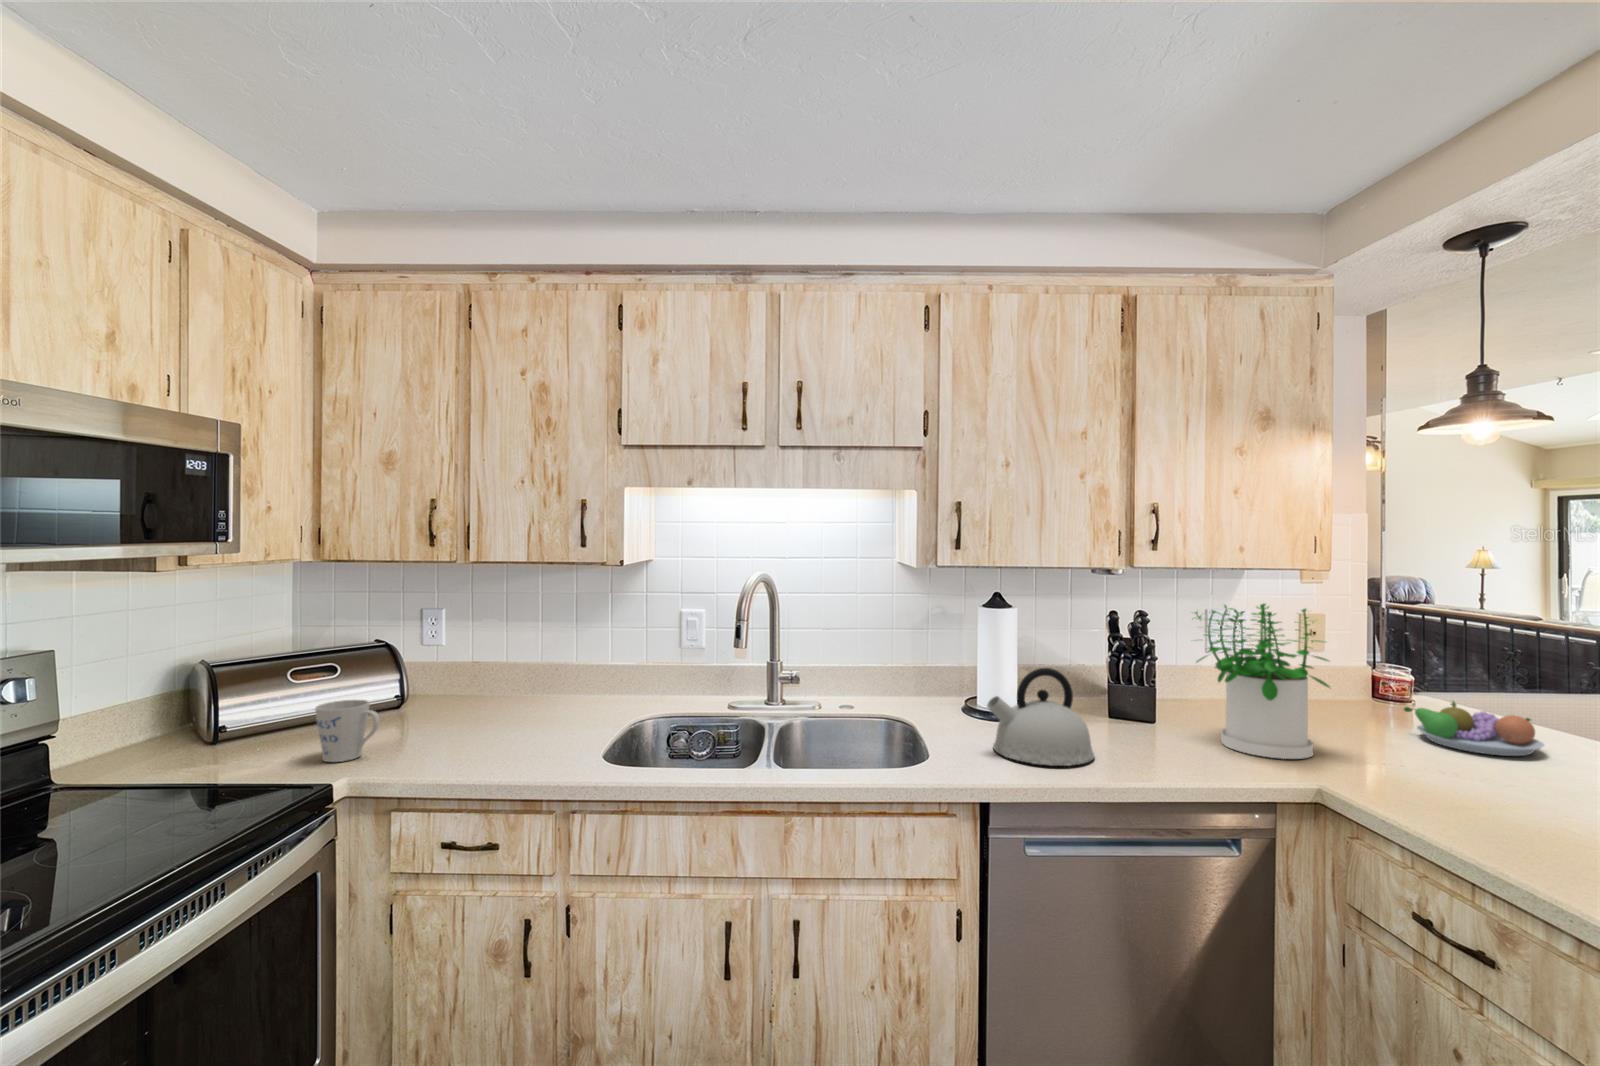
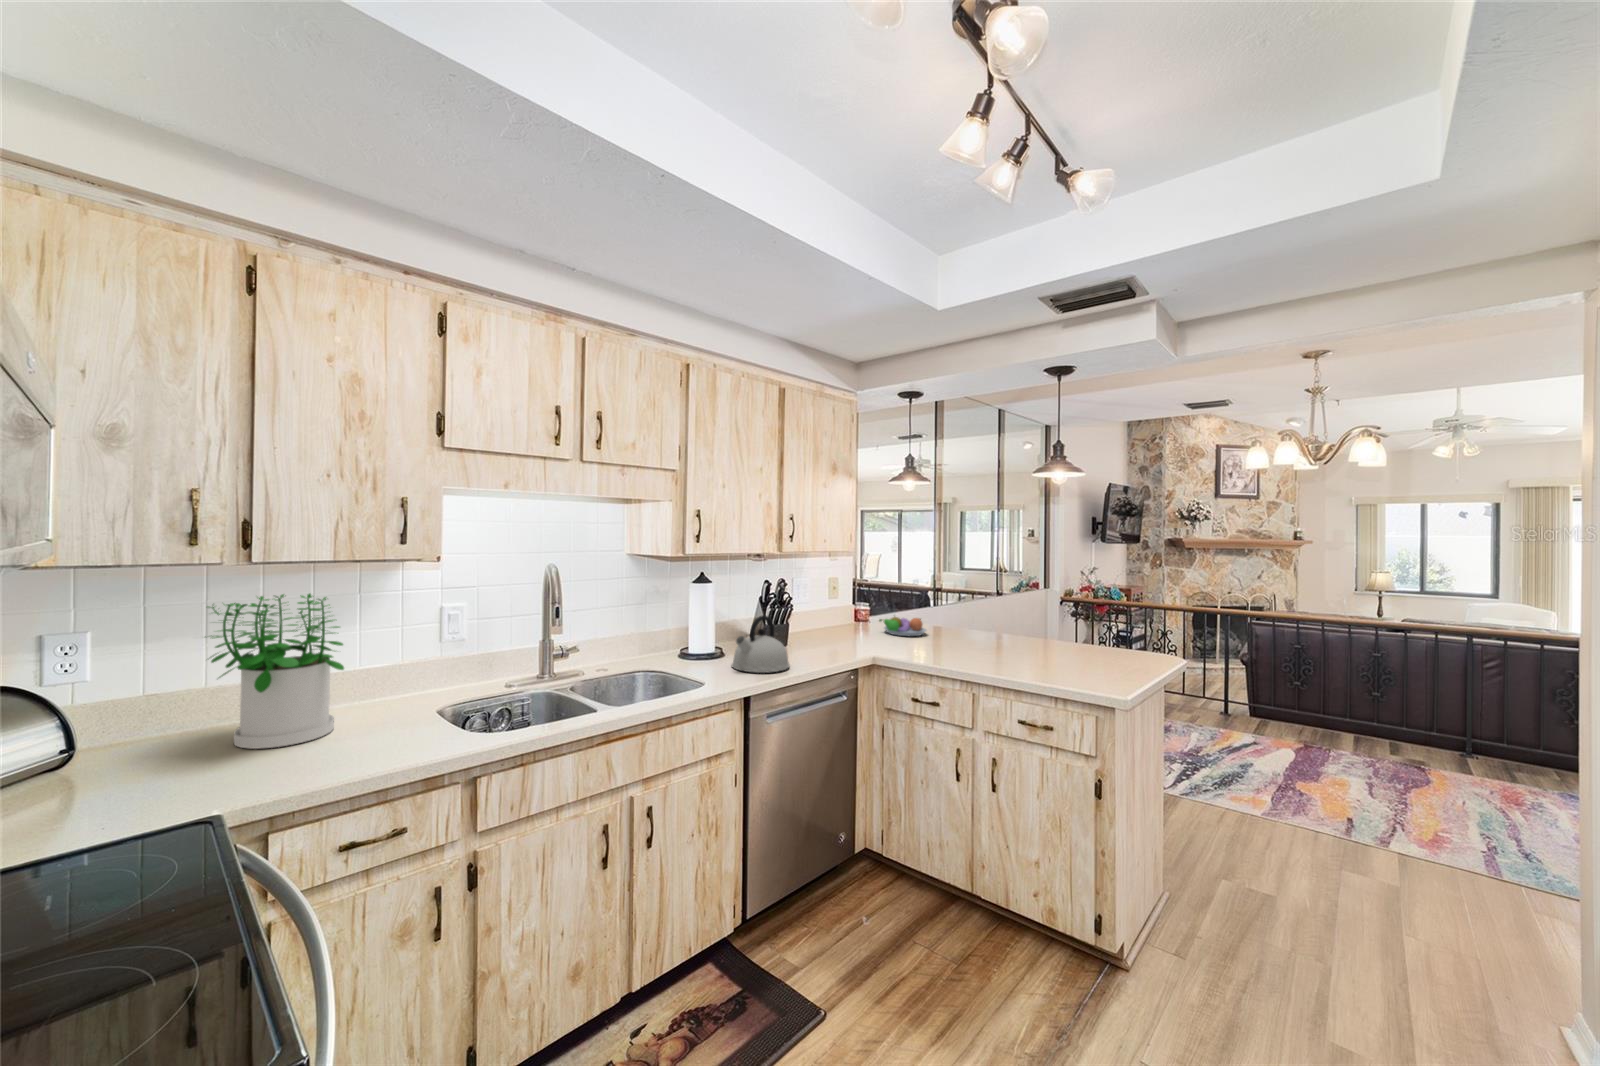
potted plant: present [1195,603,1330,759] -> present [208,594,344,749]
mug: present [315,700,379,762] -> none [107,727,212,808]

